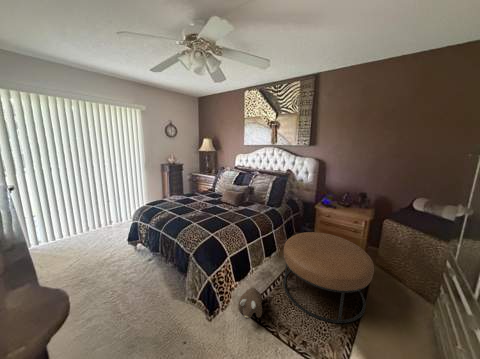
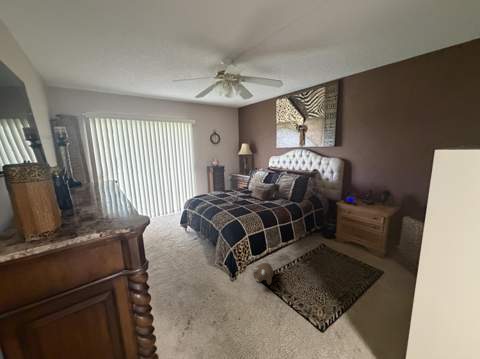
ottoman: present [283,232,374,323] -> none [296,224,377,299]

